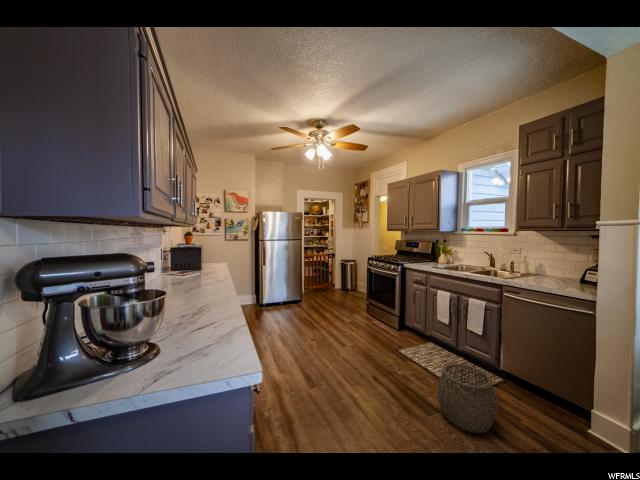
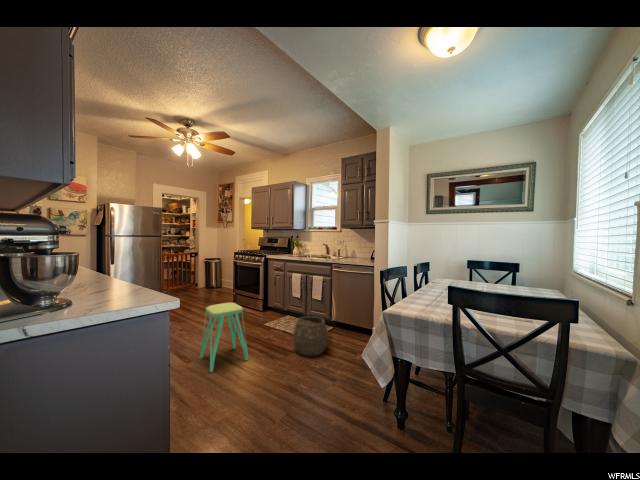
stool: none [323,326,375,410] -> present [200,302,248,372]

